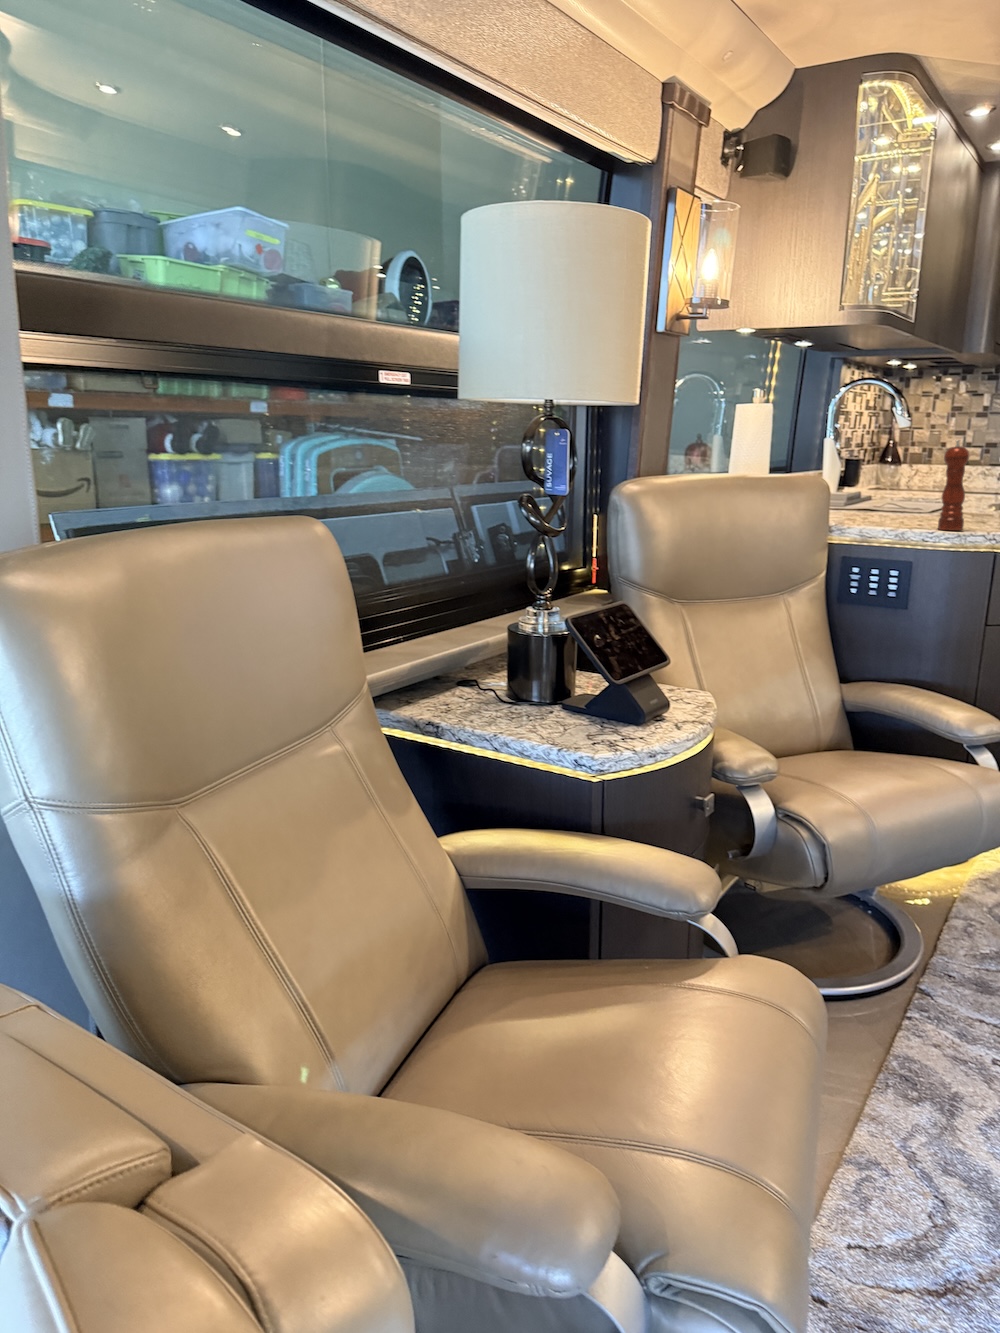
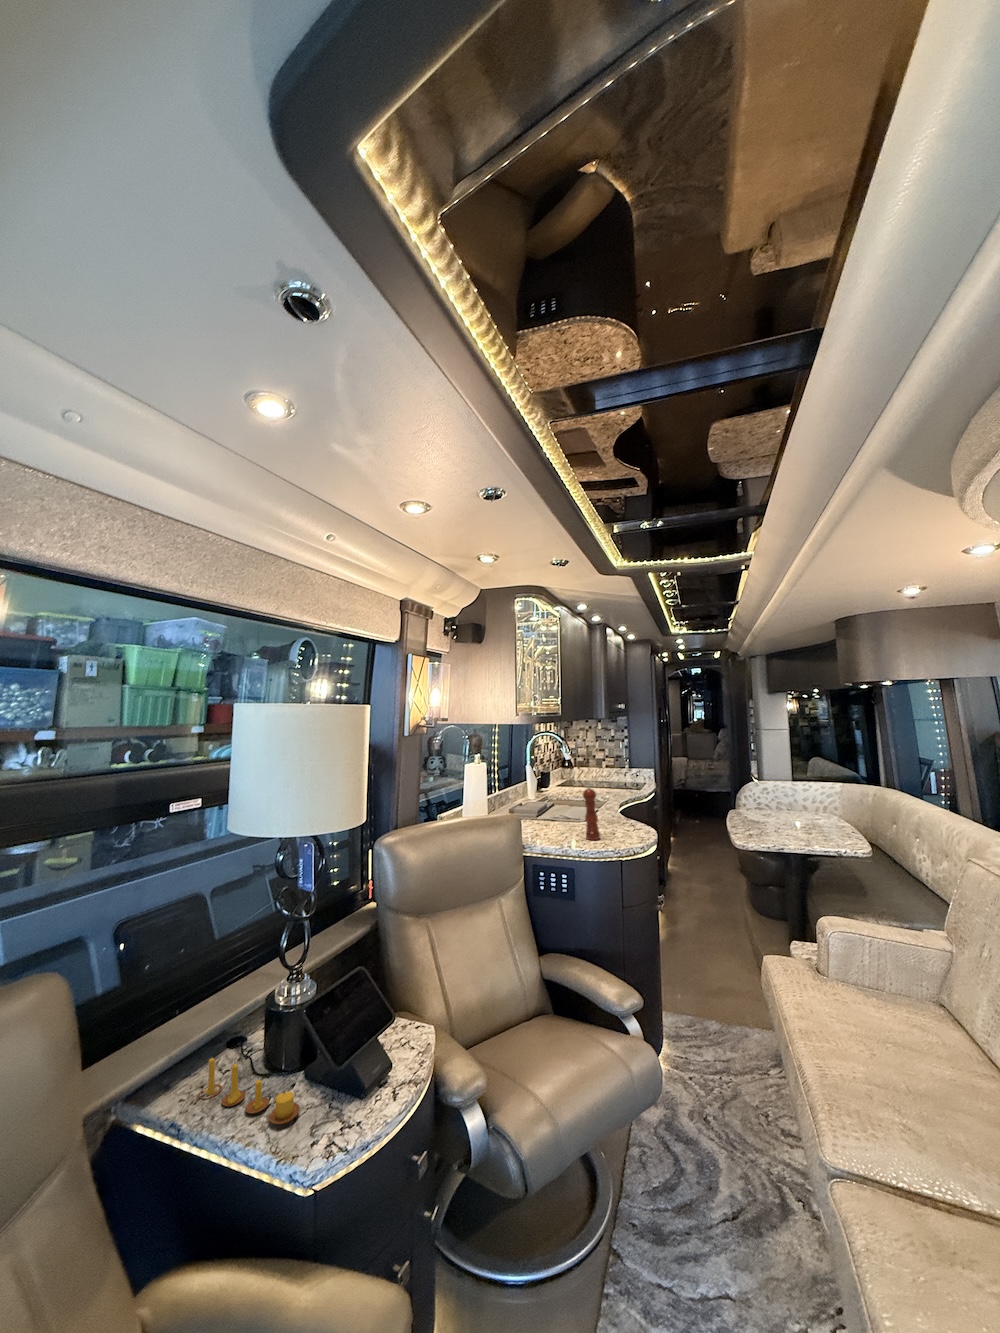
candle: none [447,662,575,725] -> present [198,1056,300,1124]

